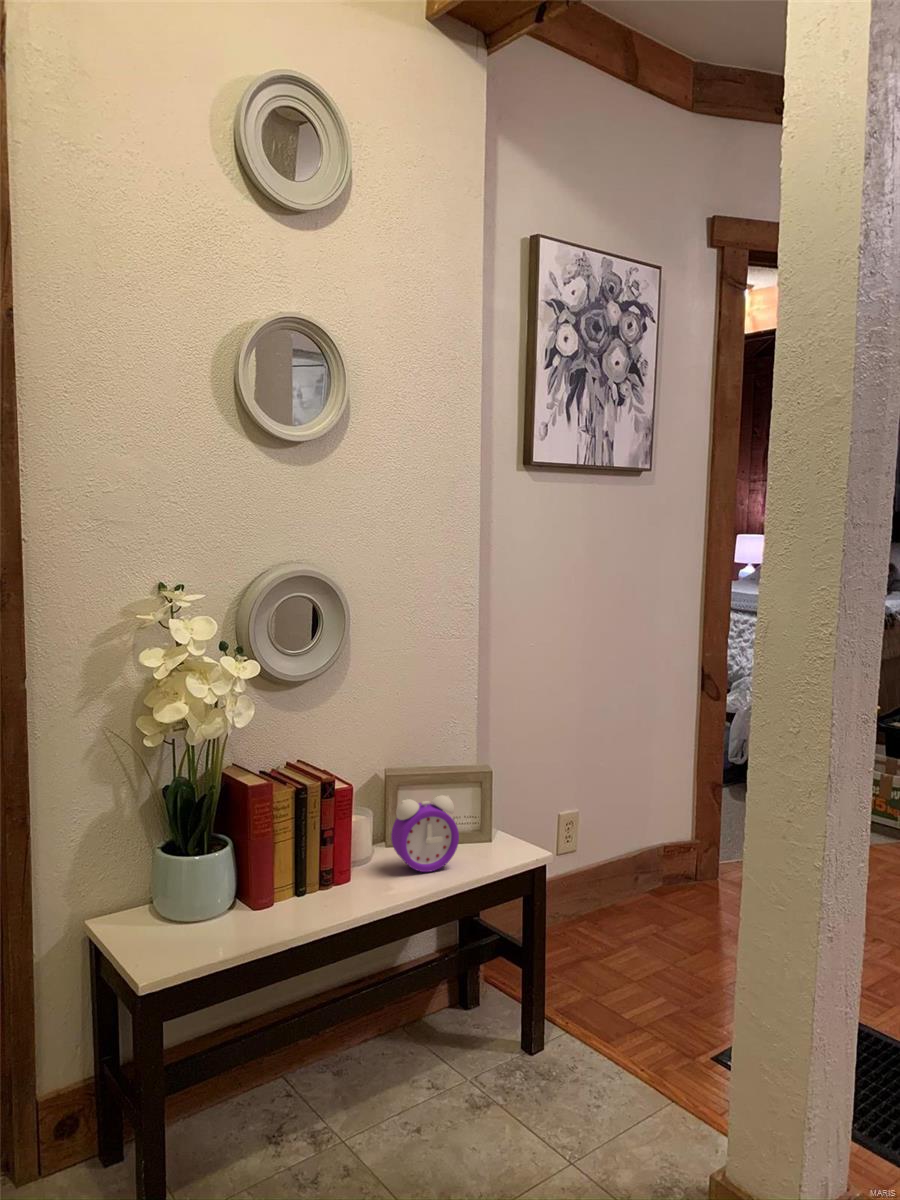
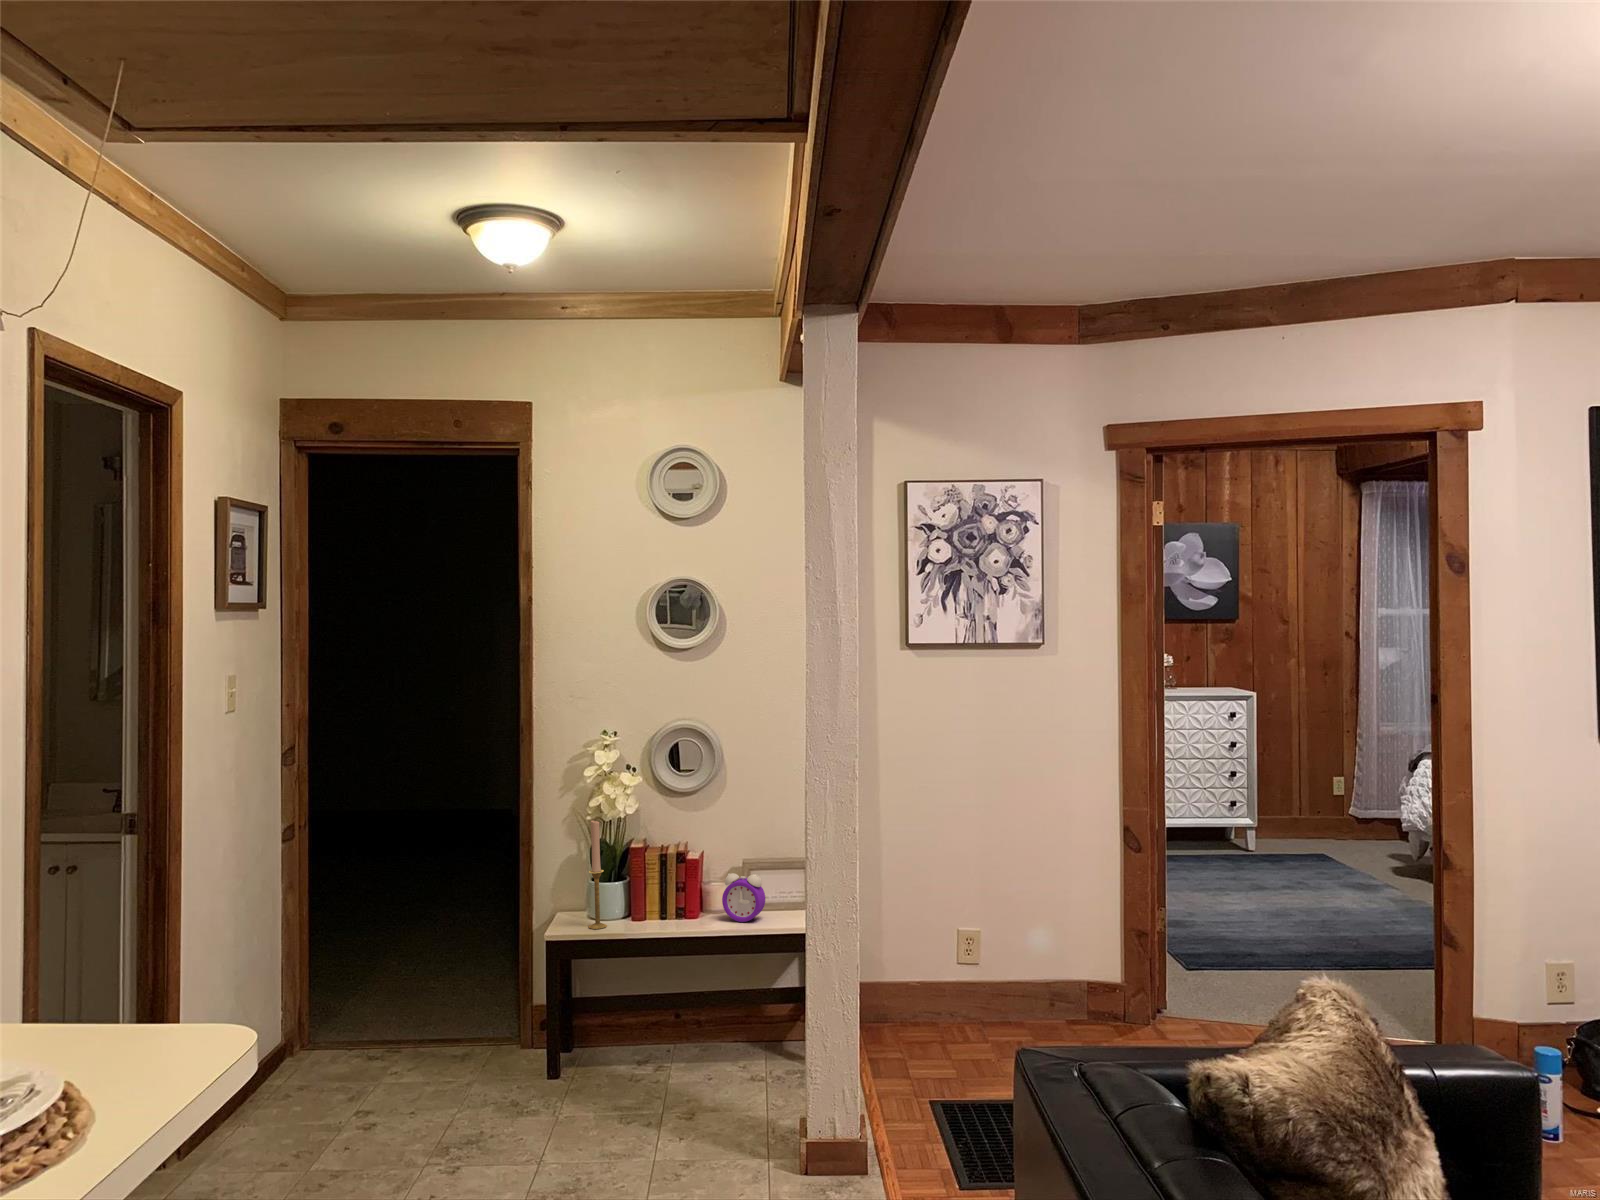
candlestick: none [202,743,237,945] -> present [589,821,607,929]

